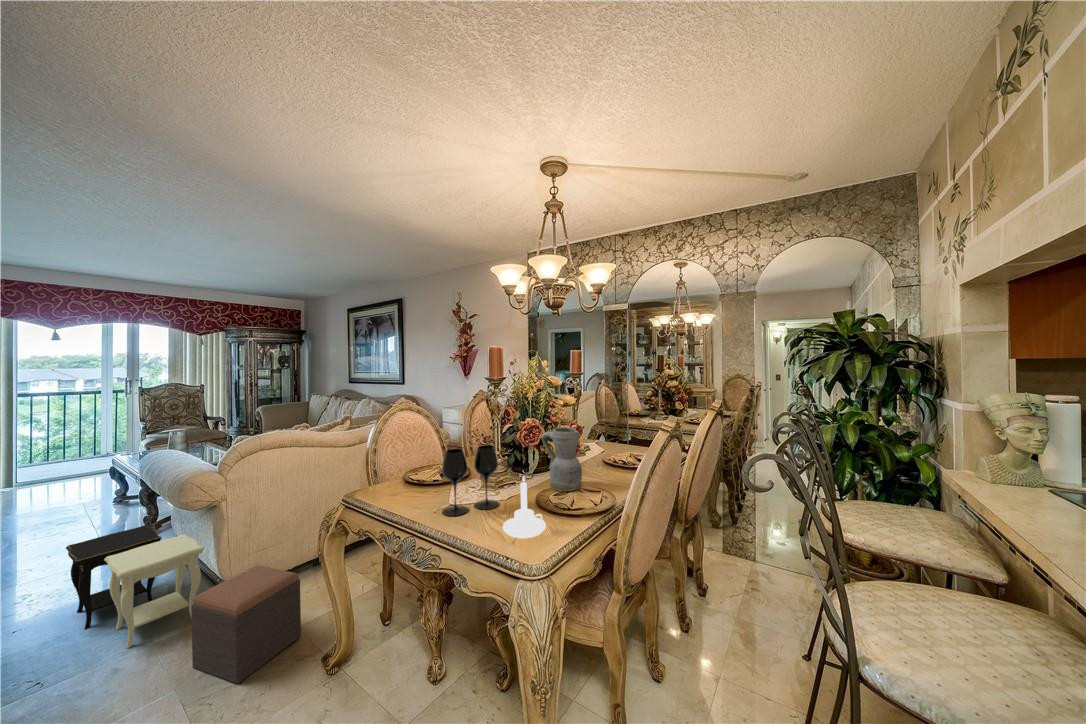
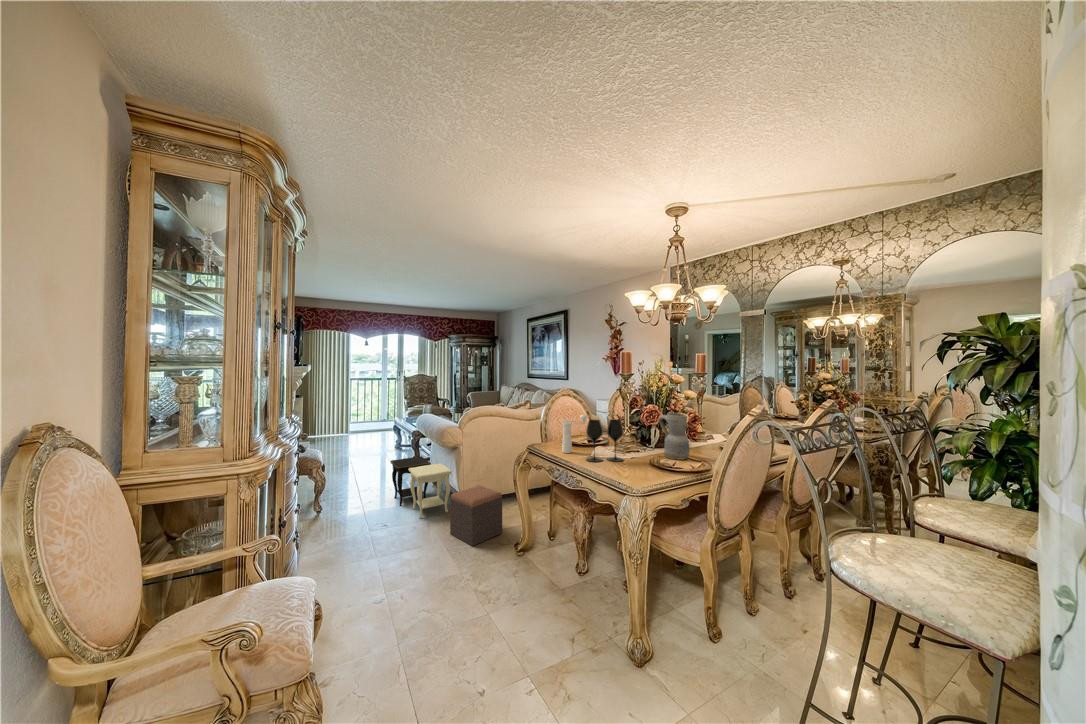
pepper mill: none [401,439,442,504] -> present [562,414,587,453]
candle holder: present [503,476,546,538] -> none [622,437,651,477]

